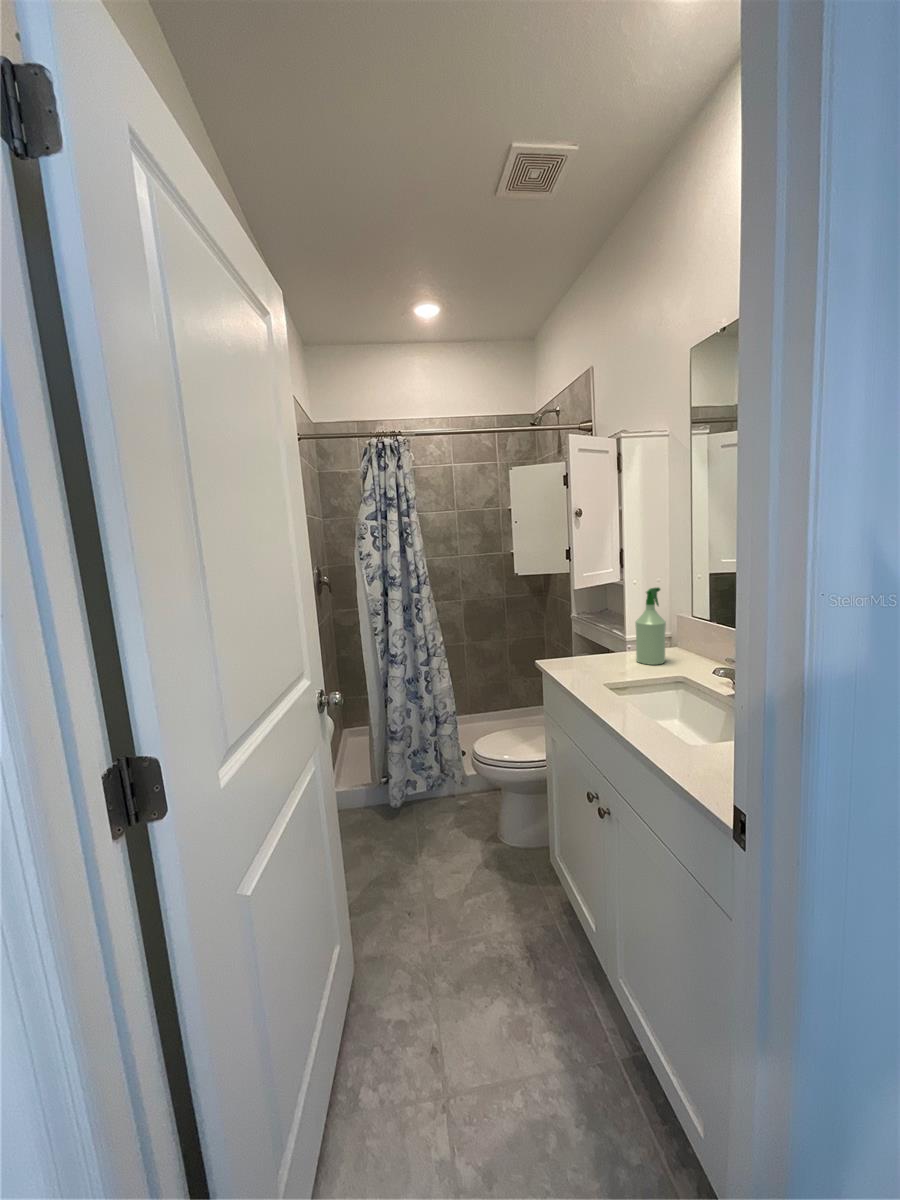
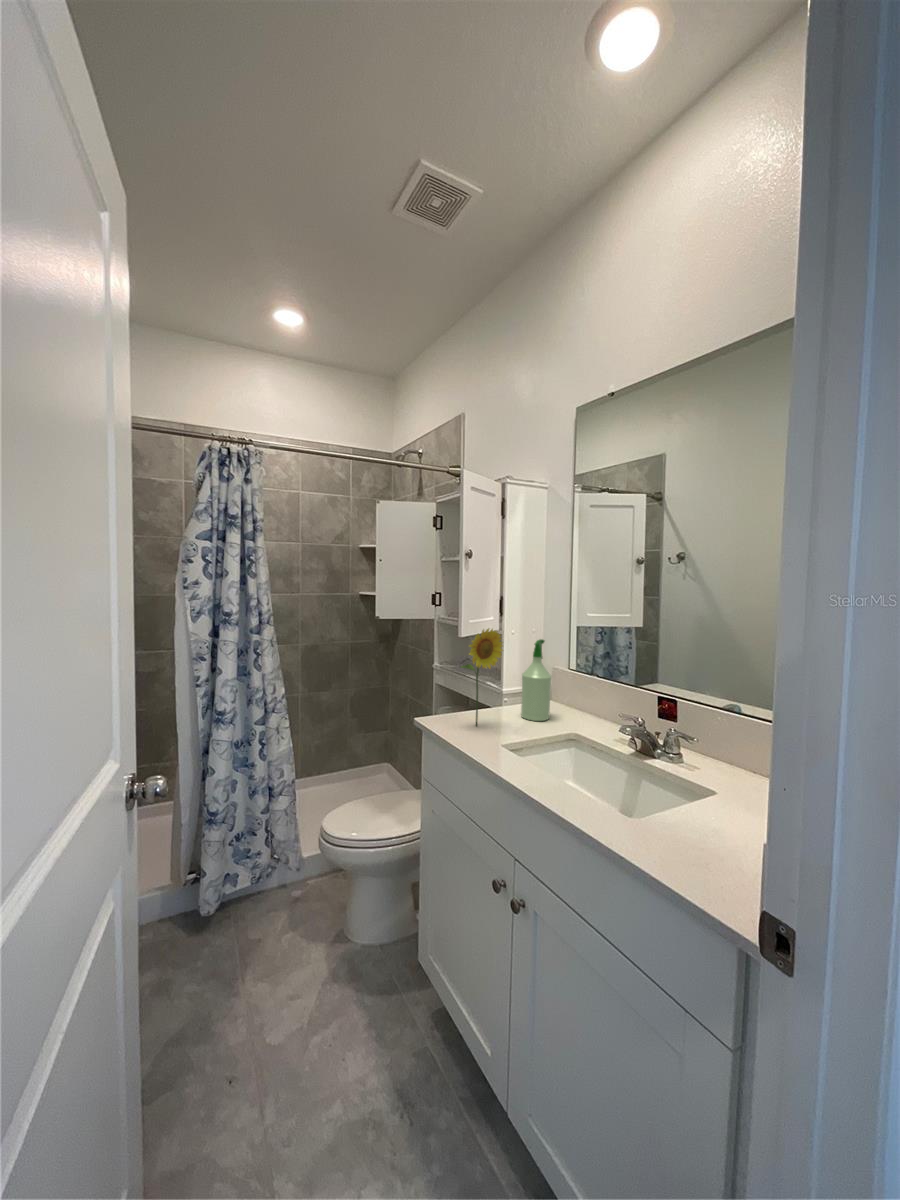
flower: none [568,579,608,667] -> present [461,629,503,726]

